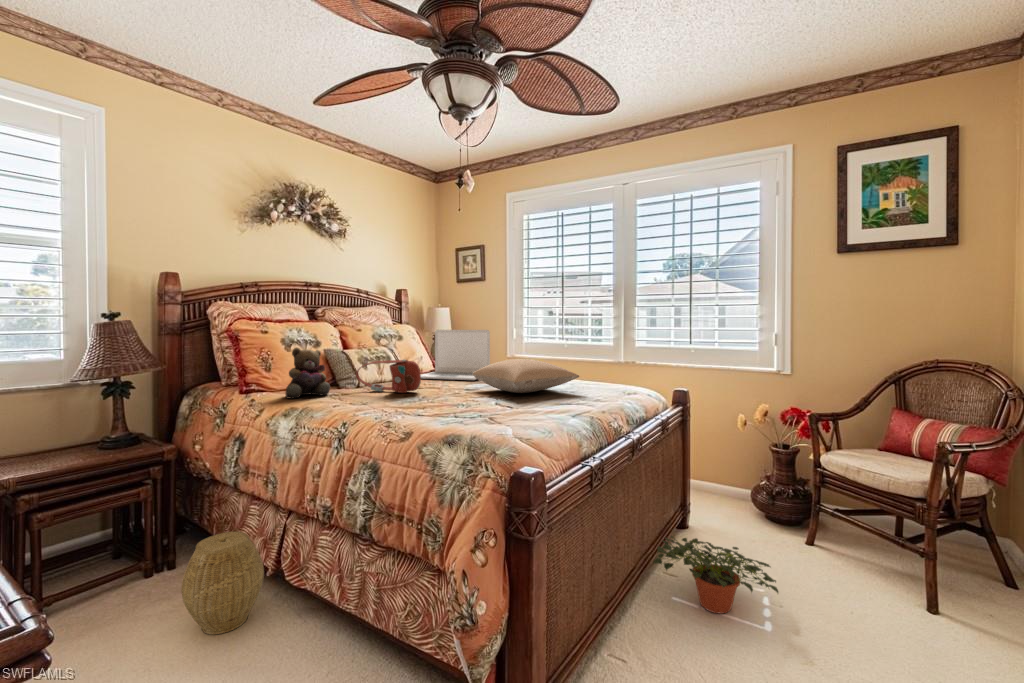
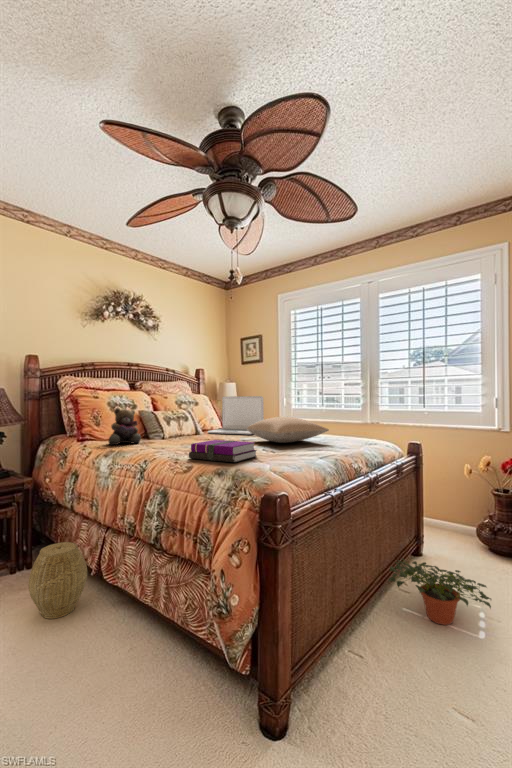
handbag: present [356,360,421,393] -> none [160,417,207,442]
notebook: none [403,392,494,425] -> present [189,440,257,462]

